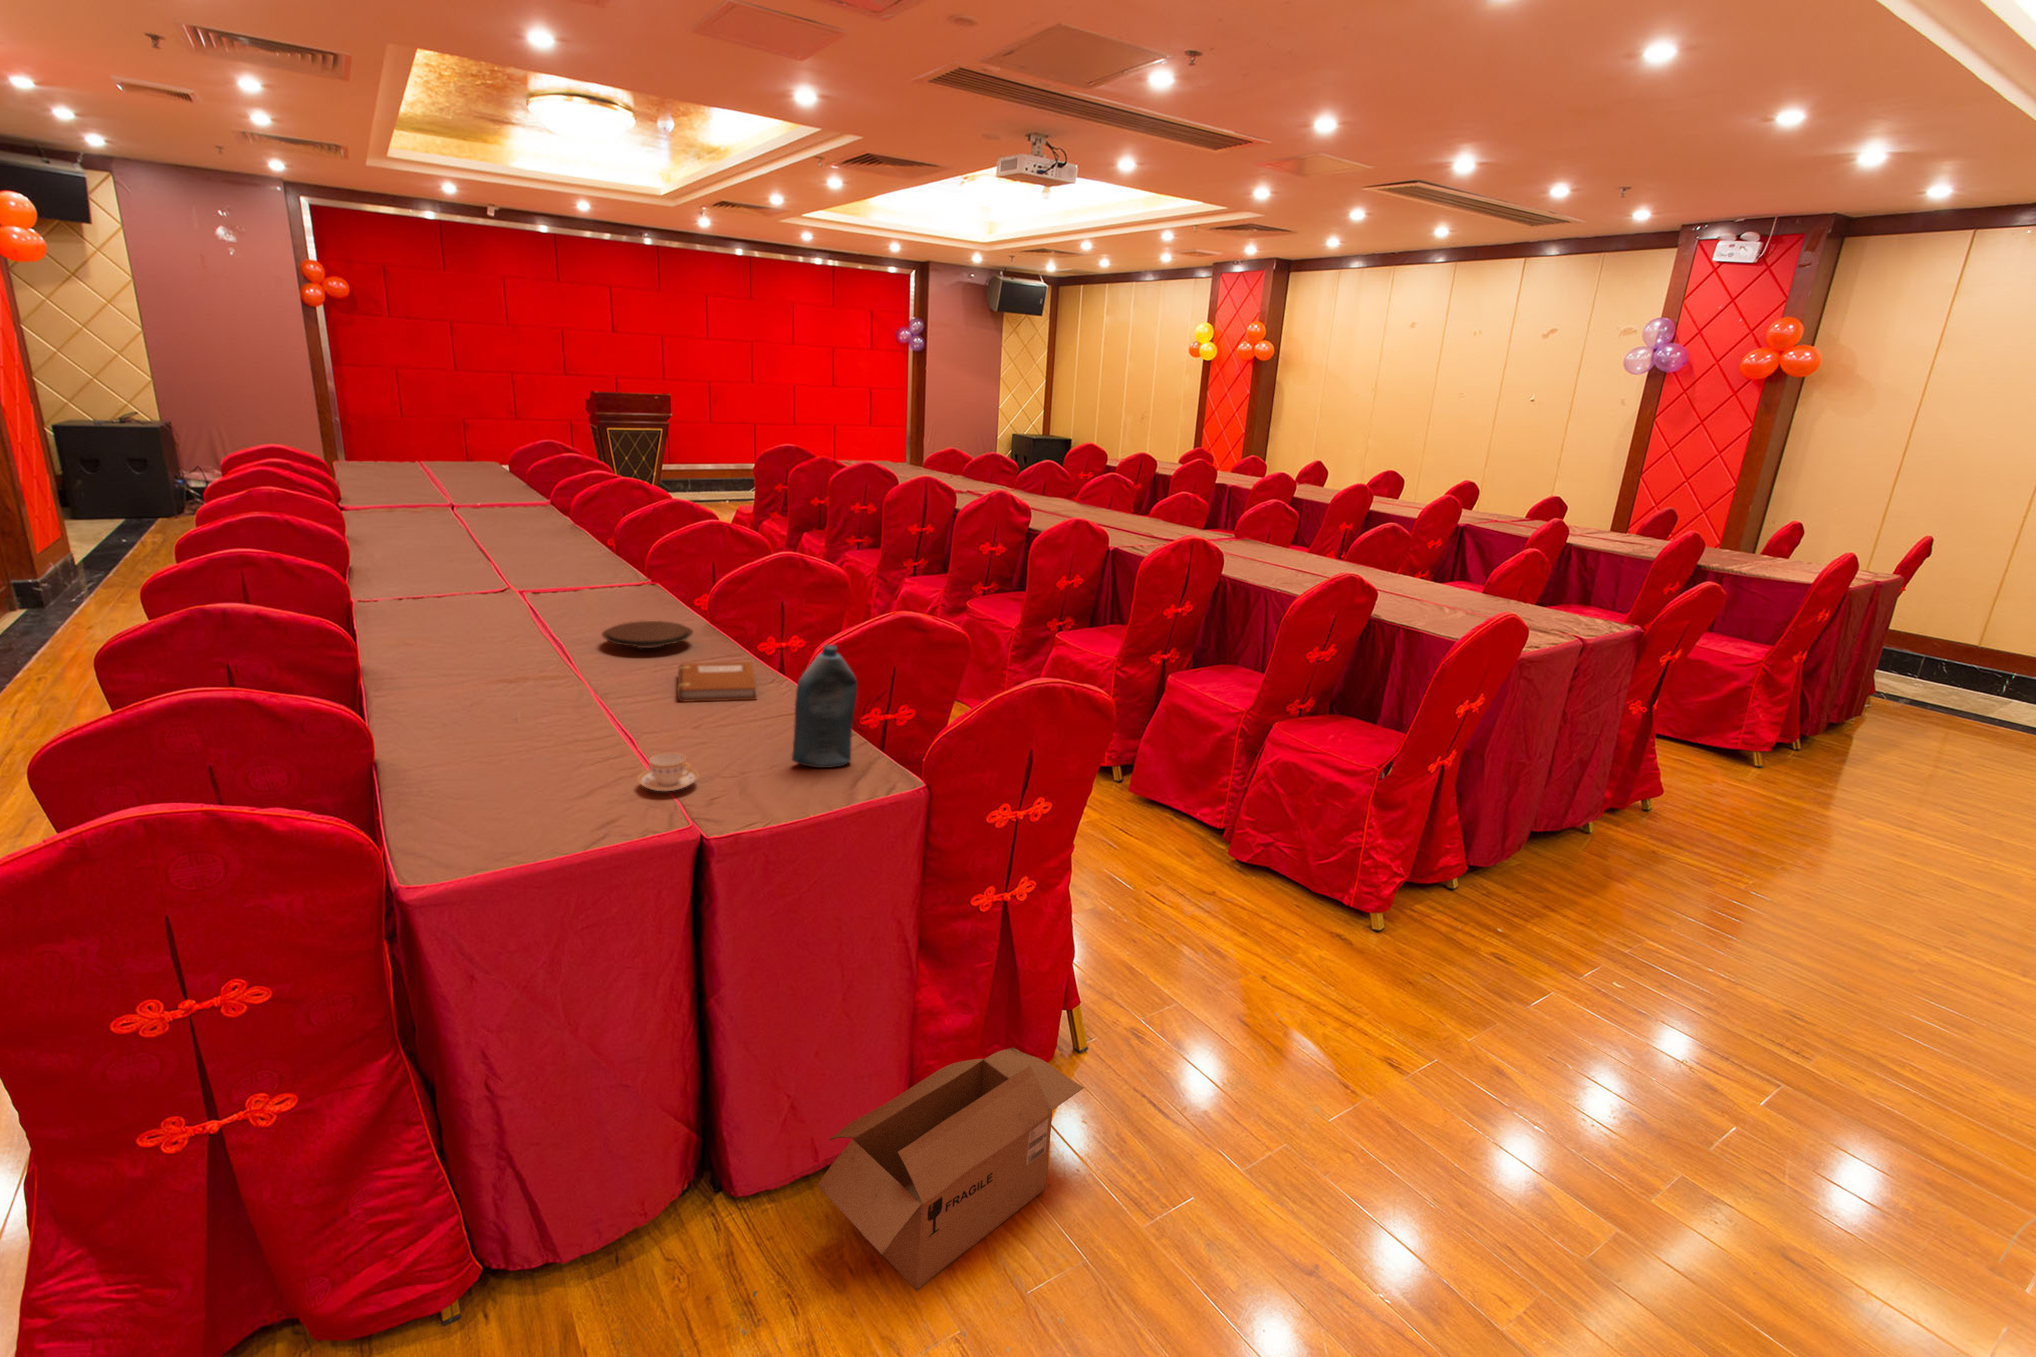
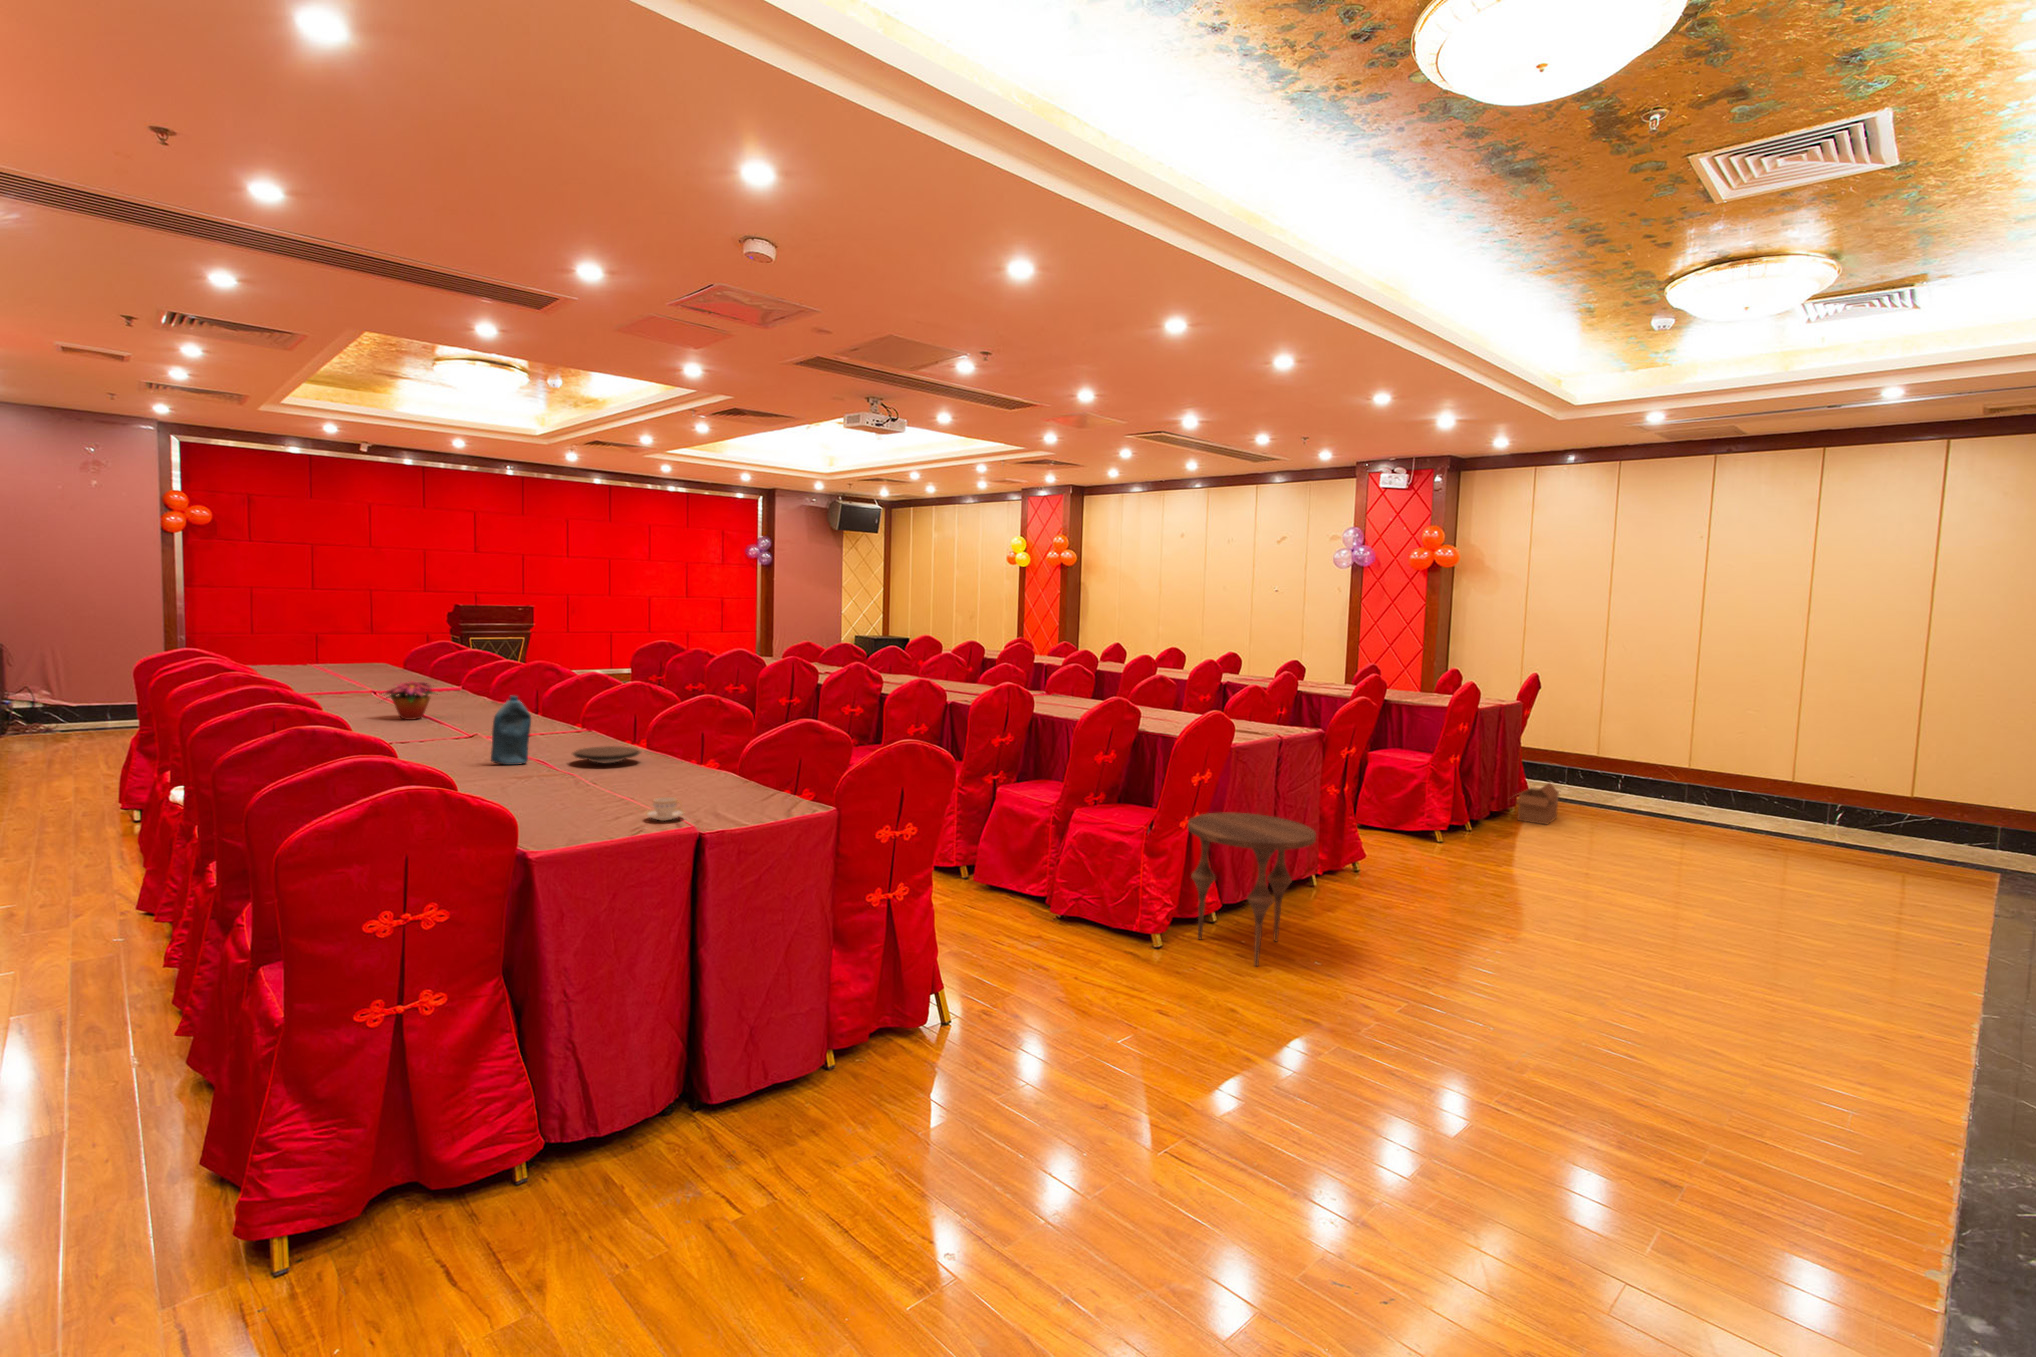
flower arrangement: none [422,503,502,552] -> present [383,681,433,720]
bottle: present [792,645,857,768] -> present [491,696,531,765]
notebook: present [677,662,757,702] -> none [640,764,704,786]
side table: none [1432,750,1645,981] -> present [1188,813,1316,966]
cardboard box: present [817,1047,1084,1291] -> present [1517,783,1559,825]

